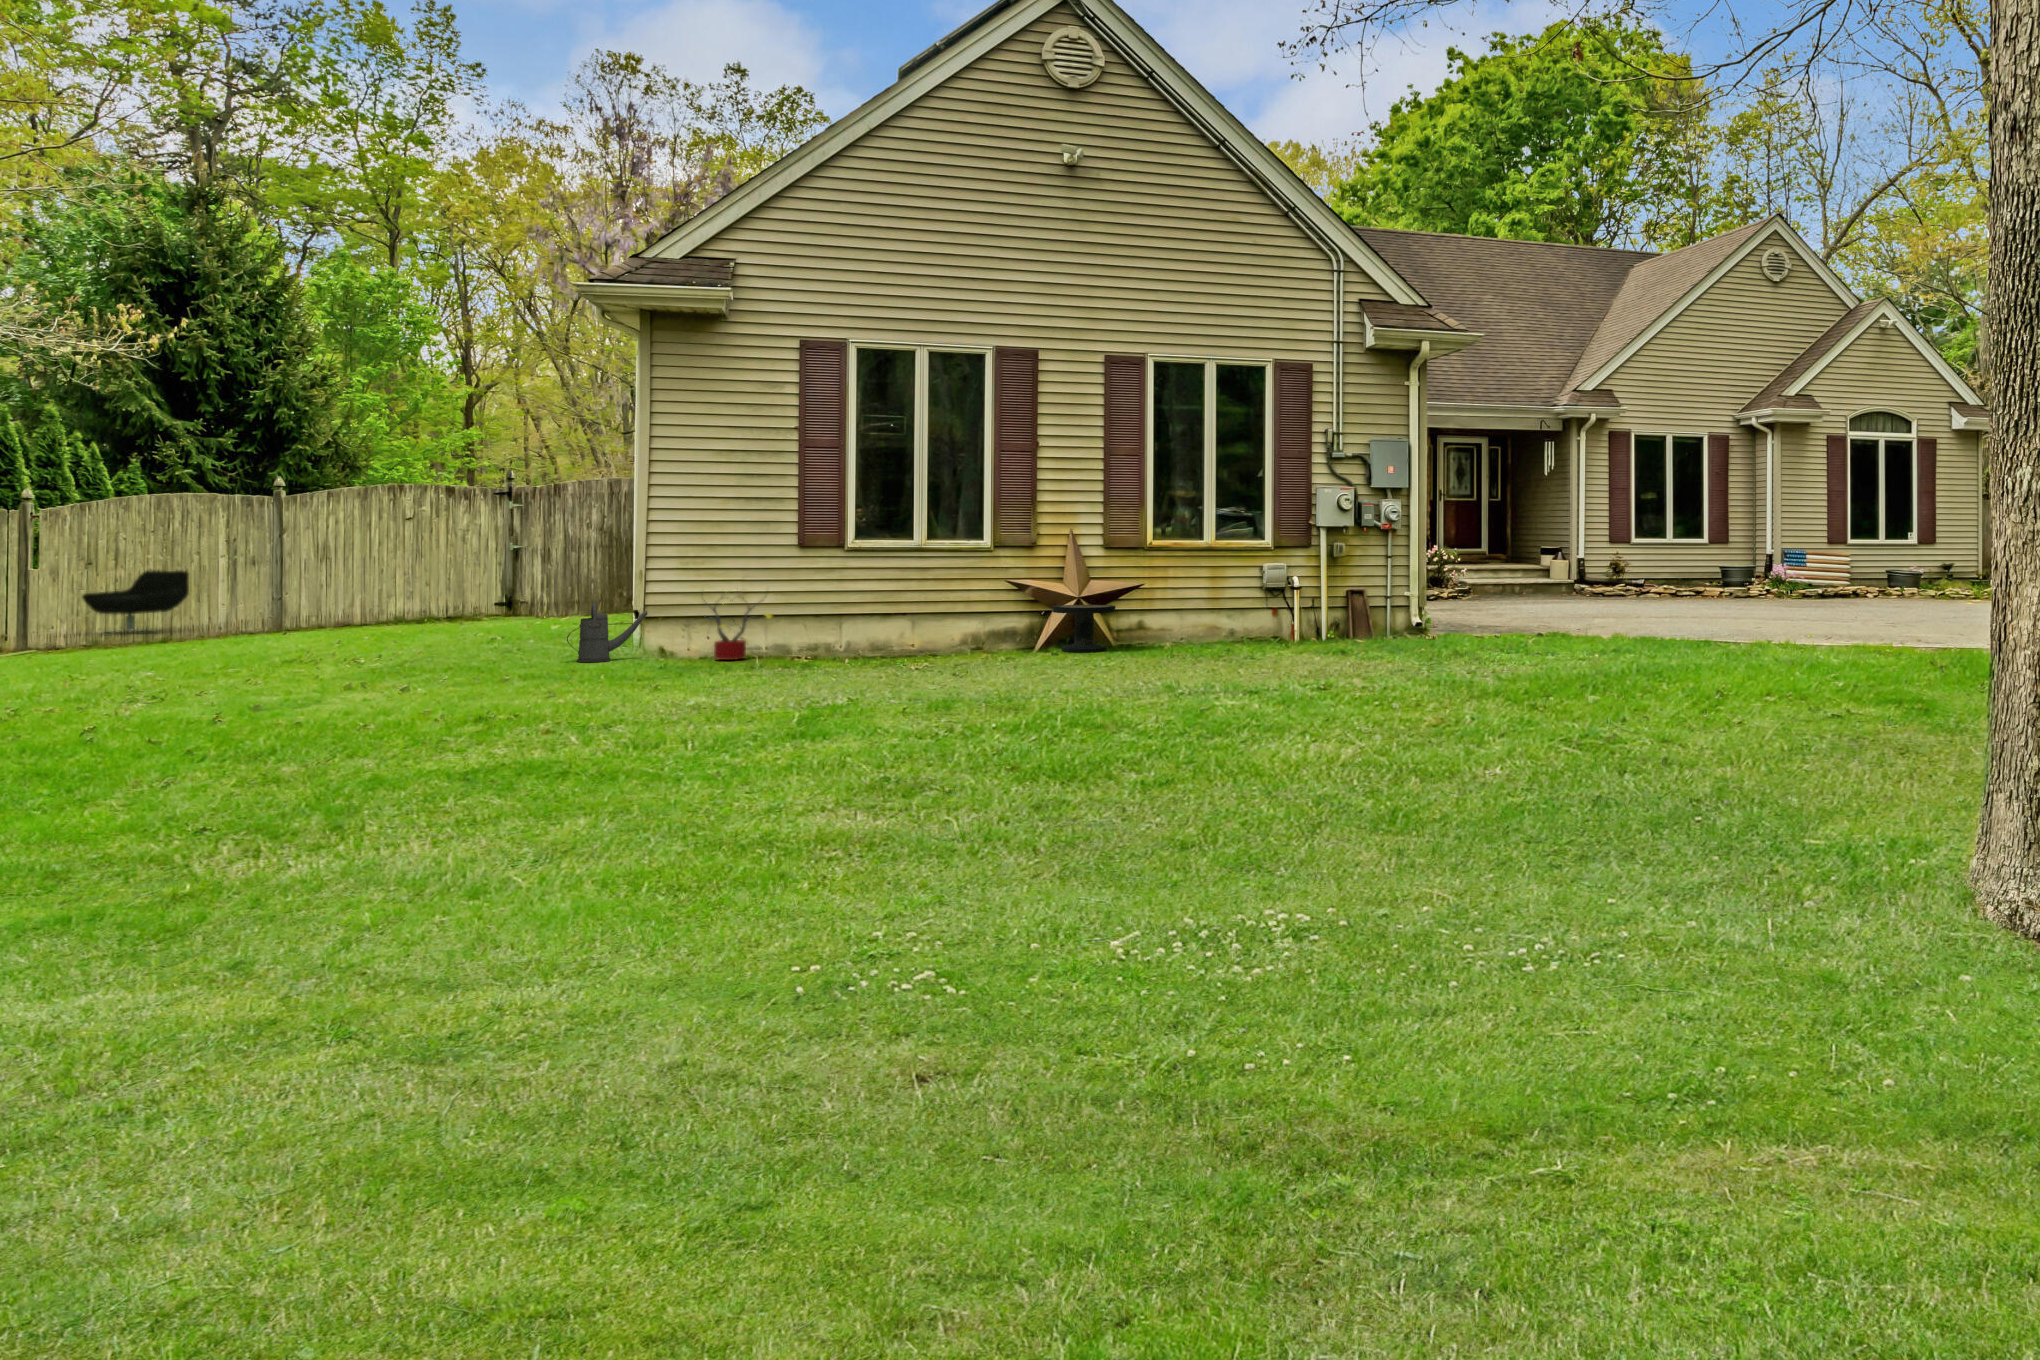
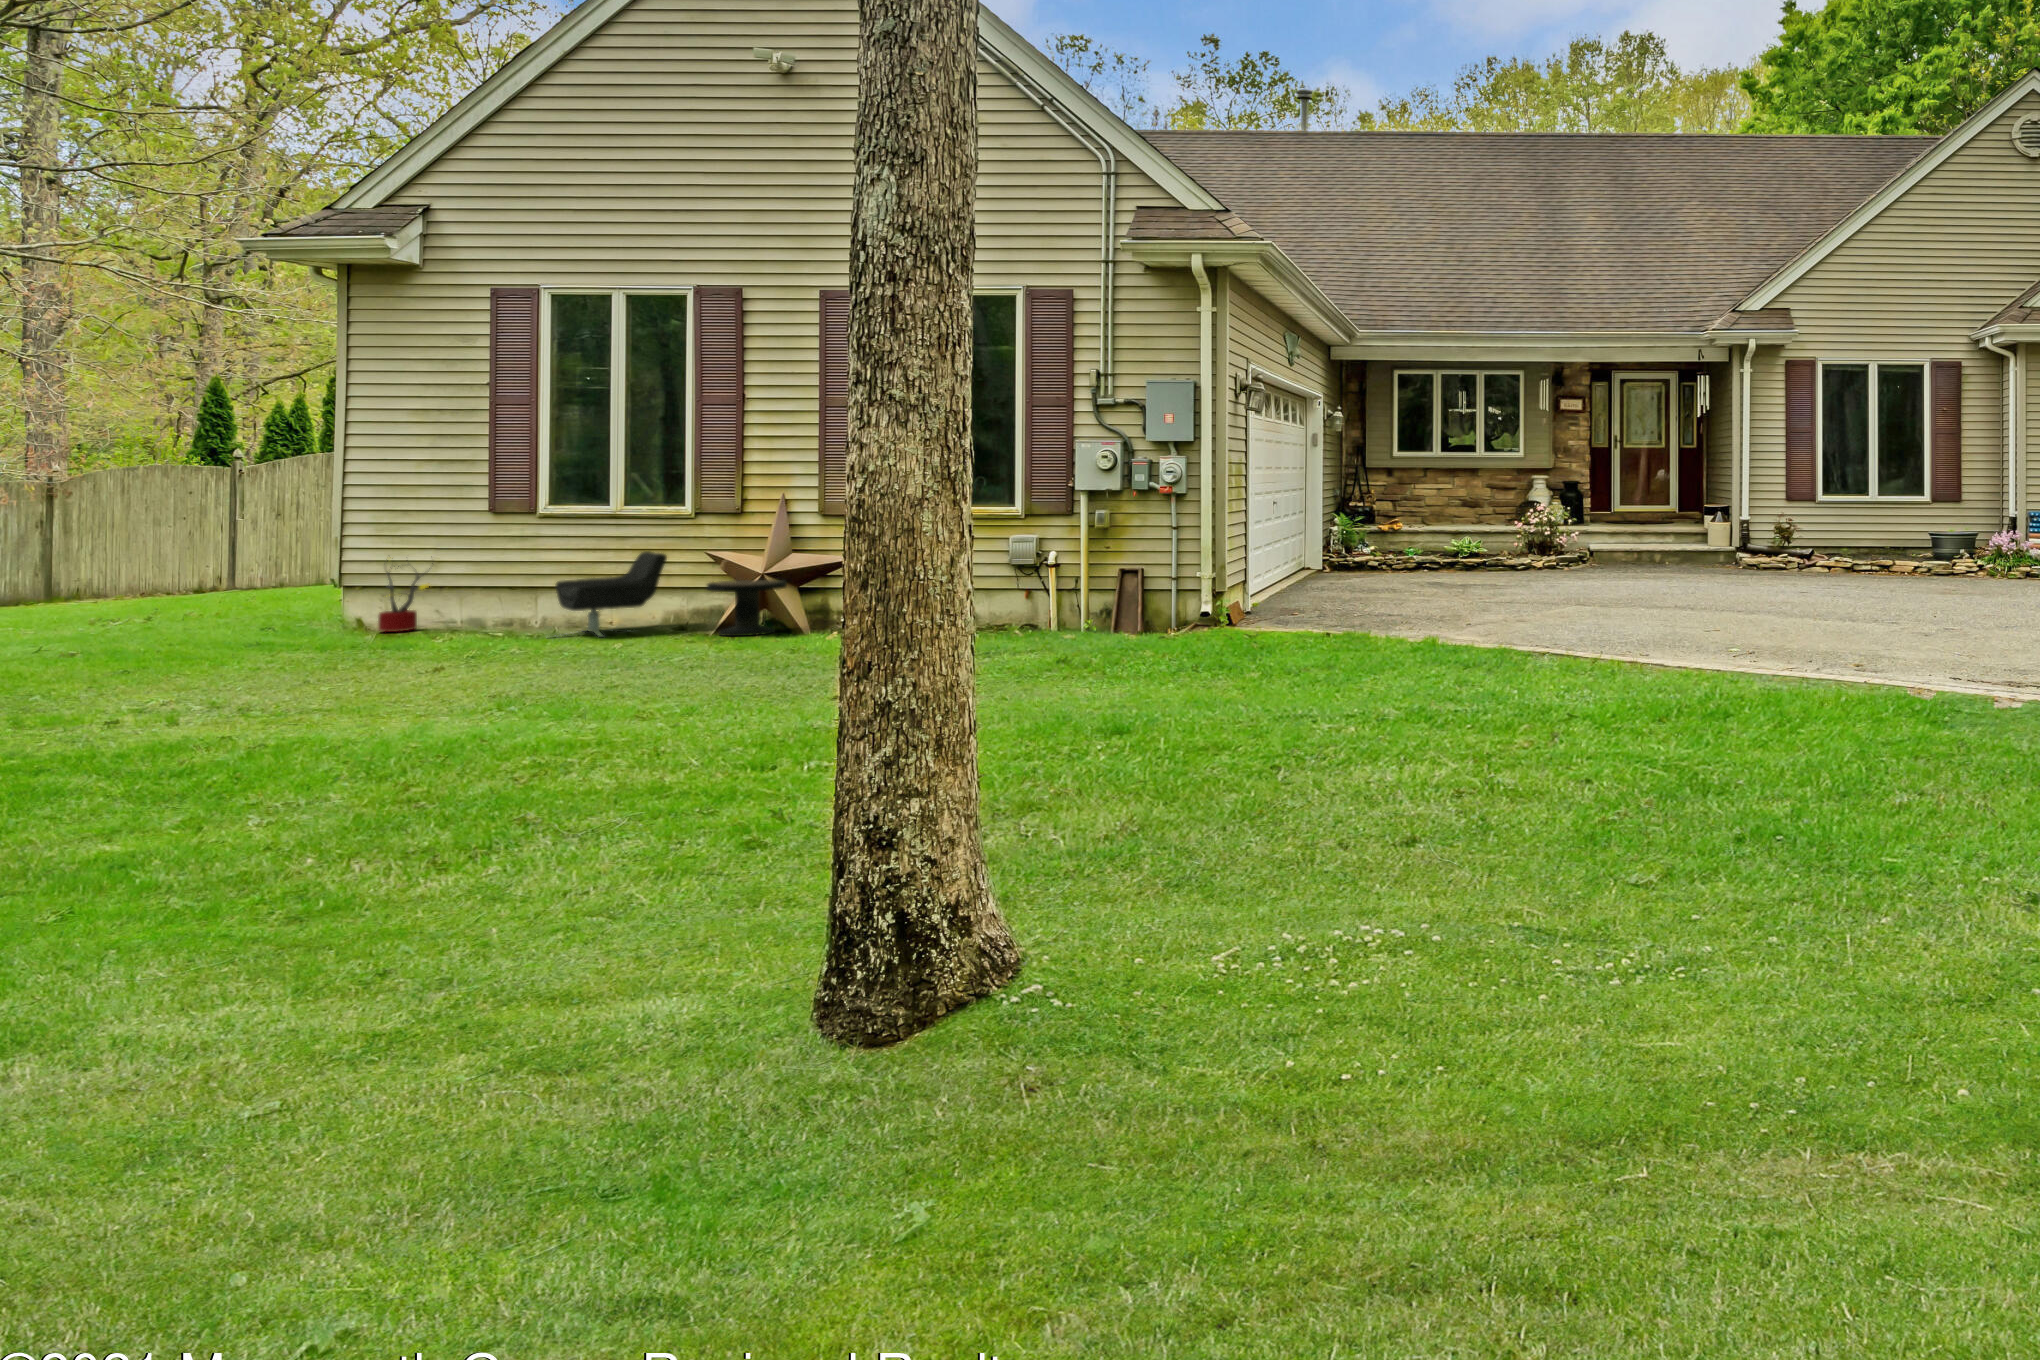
lounge chair: present [82,570,189,633] -> present [556,551,667,637]
watering can: present [567,602,647,662] -> none [270,568,354,629]

